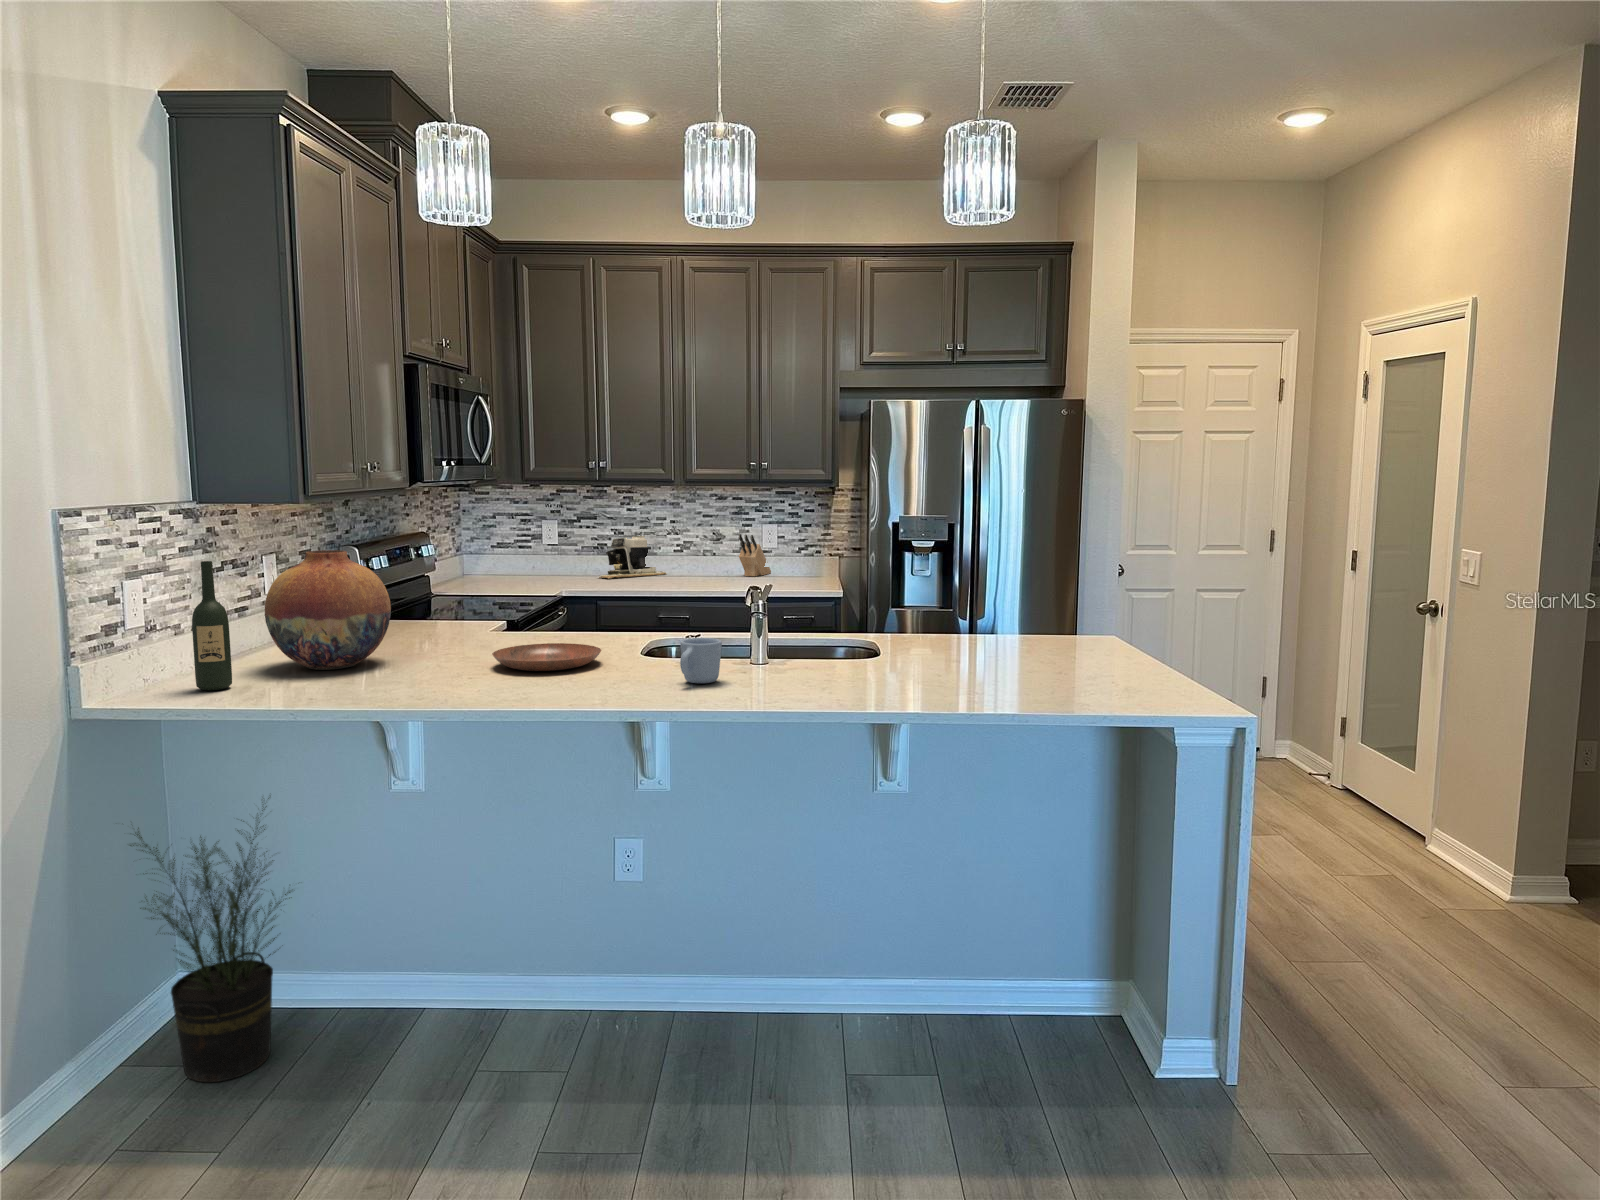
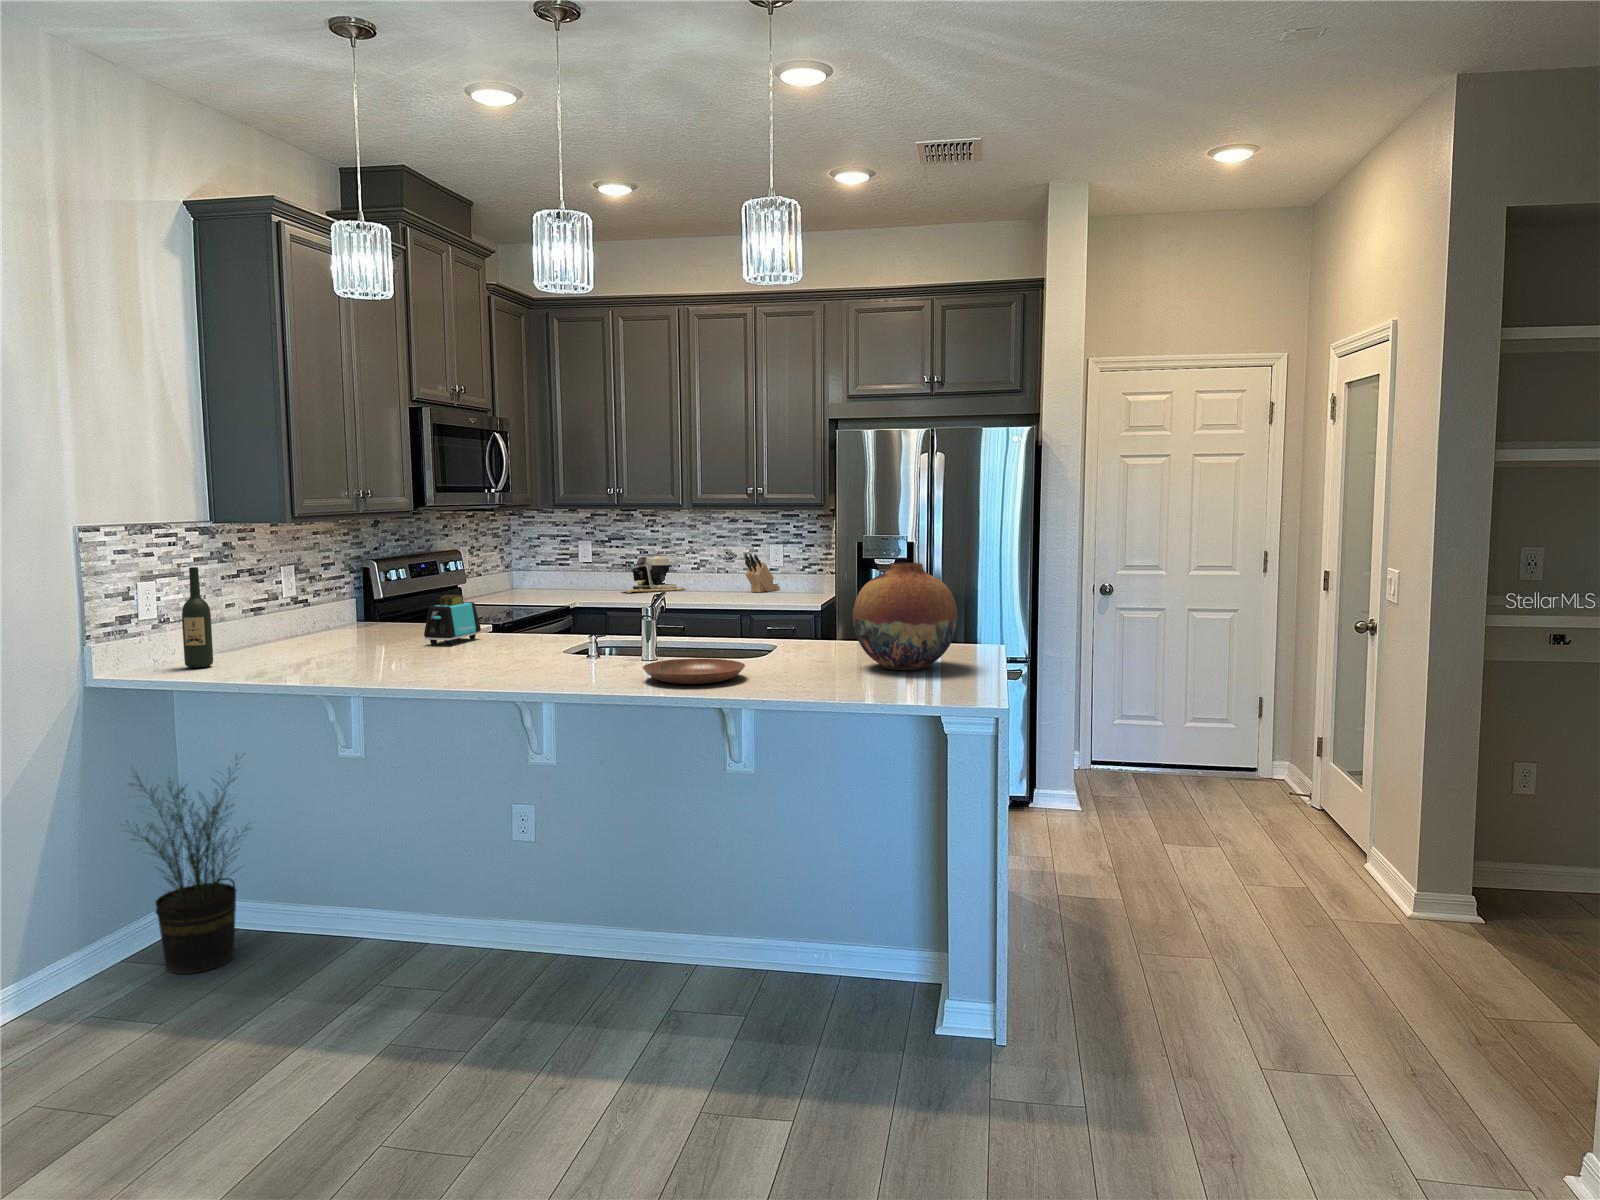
vase: present [265,550,391,670] -> present [853,563,958,670]
toaster: none [470,589,527,650] -> present [424,595,481,645]
mug: present [680,638,722,683] -> none [541,634,582,672]
bowl: present [492,643,601,671] -> present [643,658,745,684]

